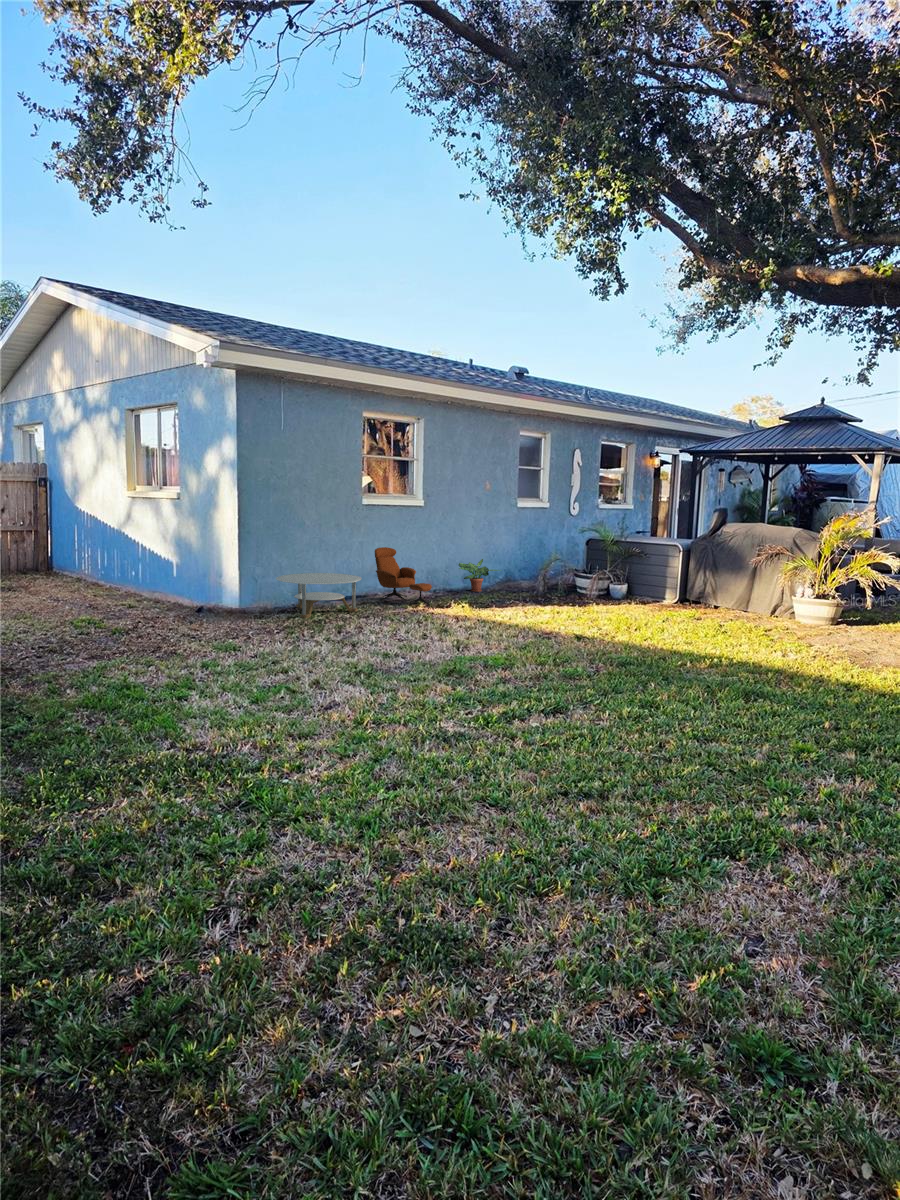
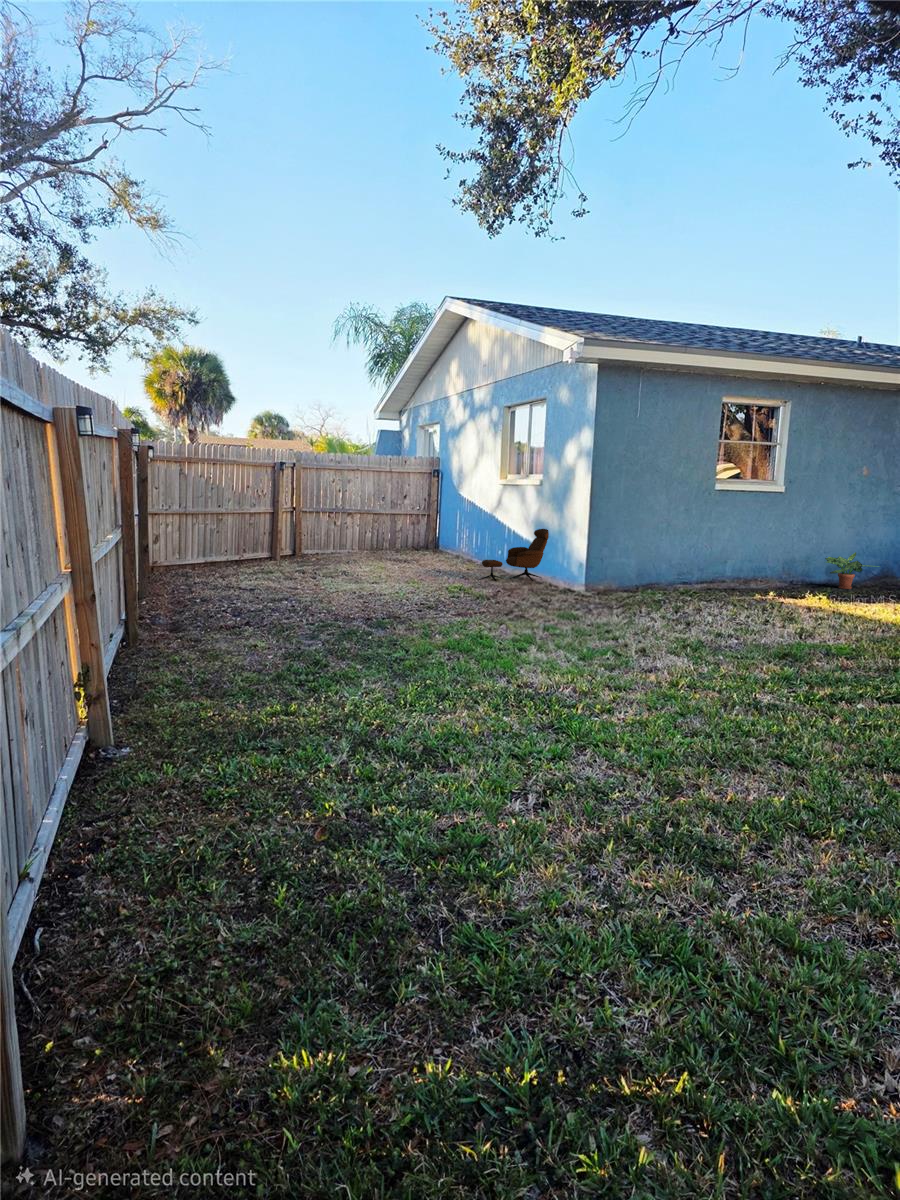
lounge chair: present [375,547,432,605] -> present [479,529,549,581]
round table: present [276,573,362,618] -> none [621,557,708,599]

